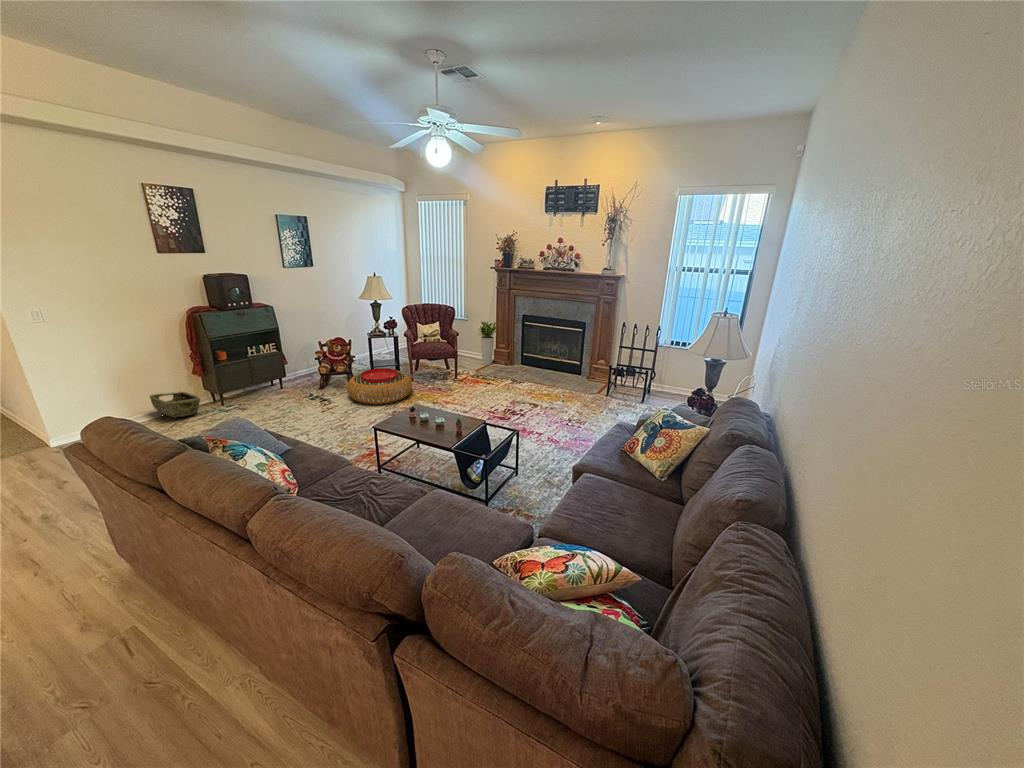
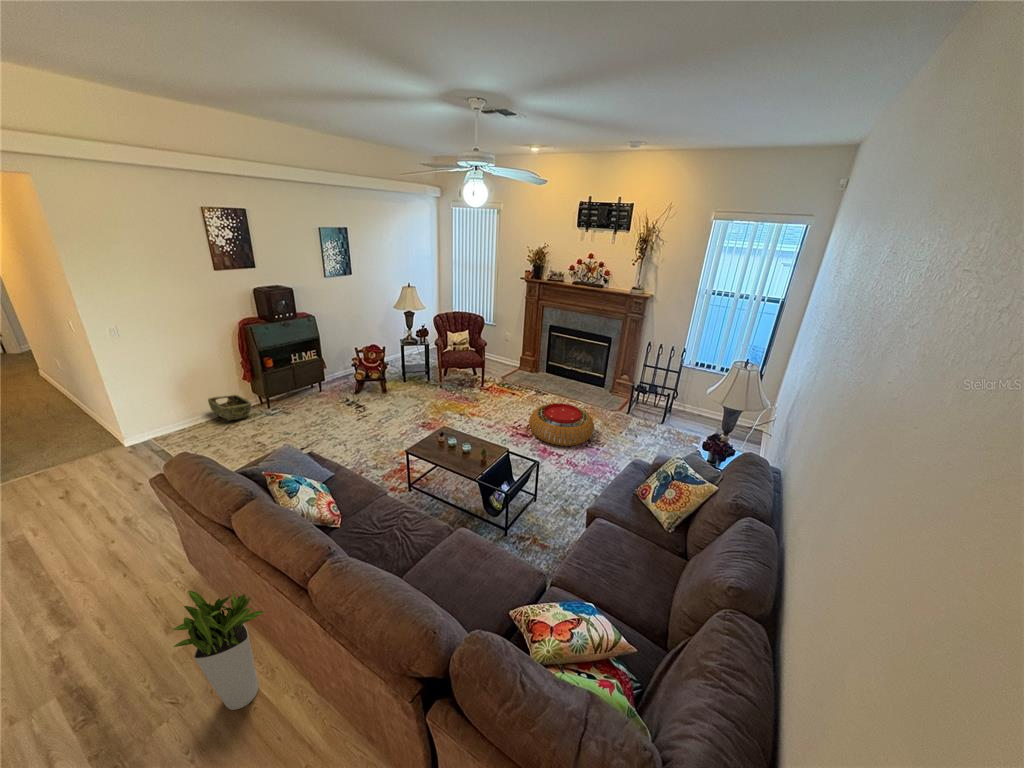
planter: present [479,322,498,365] -> present [173,591,264,710]
pouf: present [347,368,412,404] -> present [529,403,594,446]

